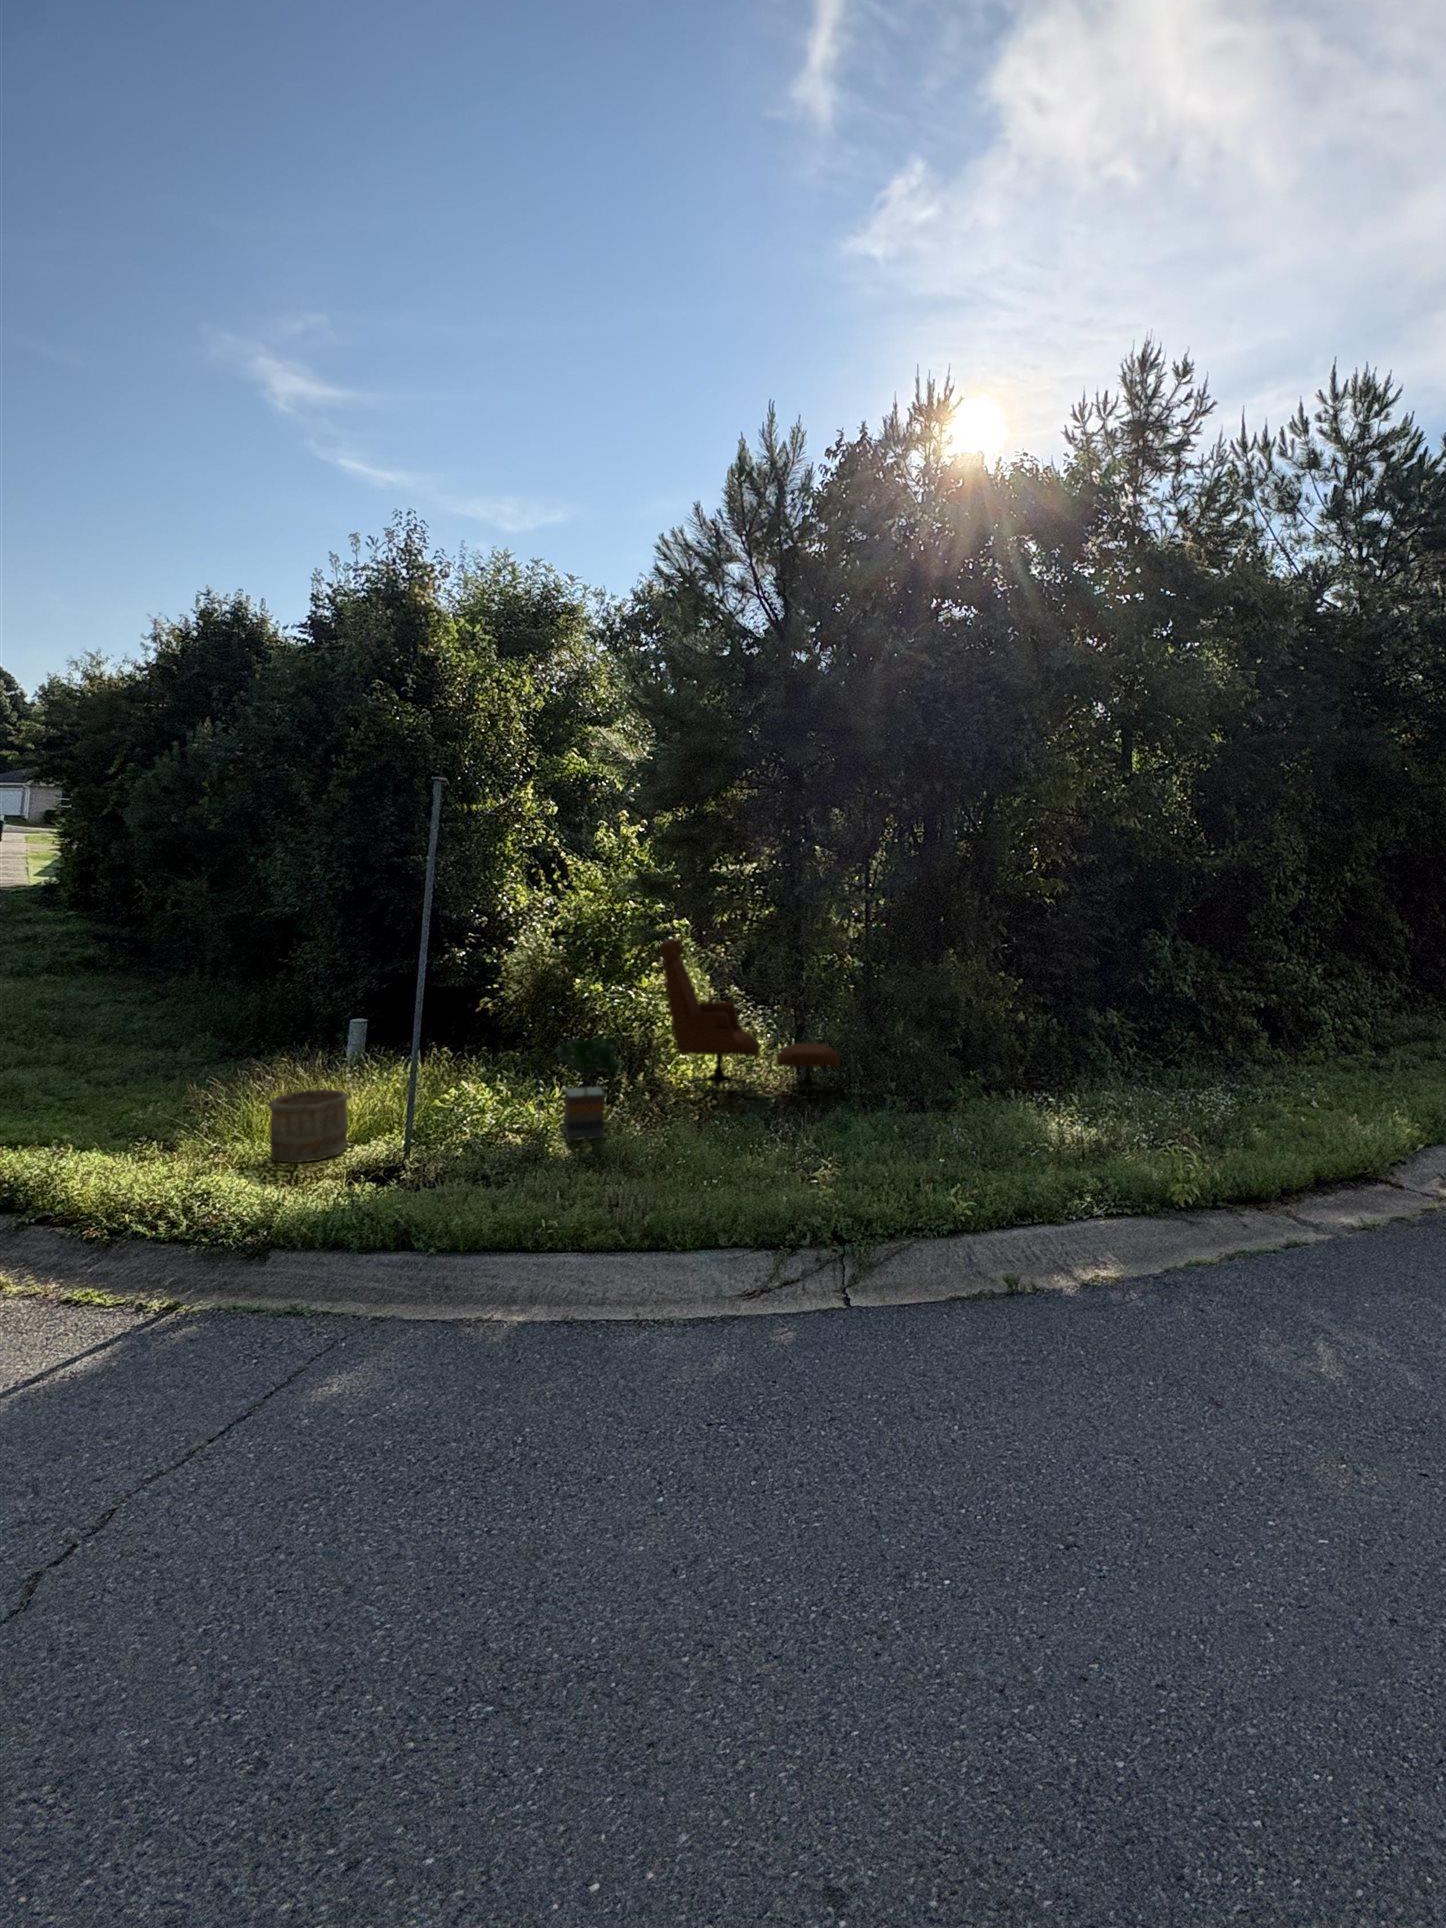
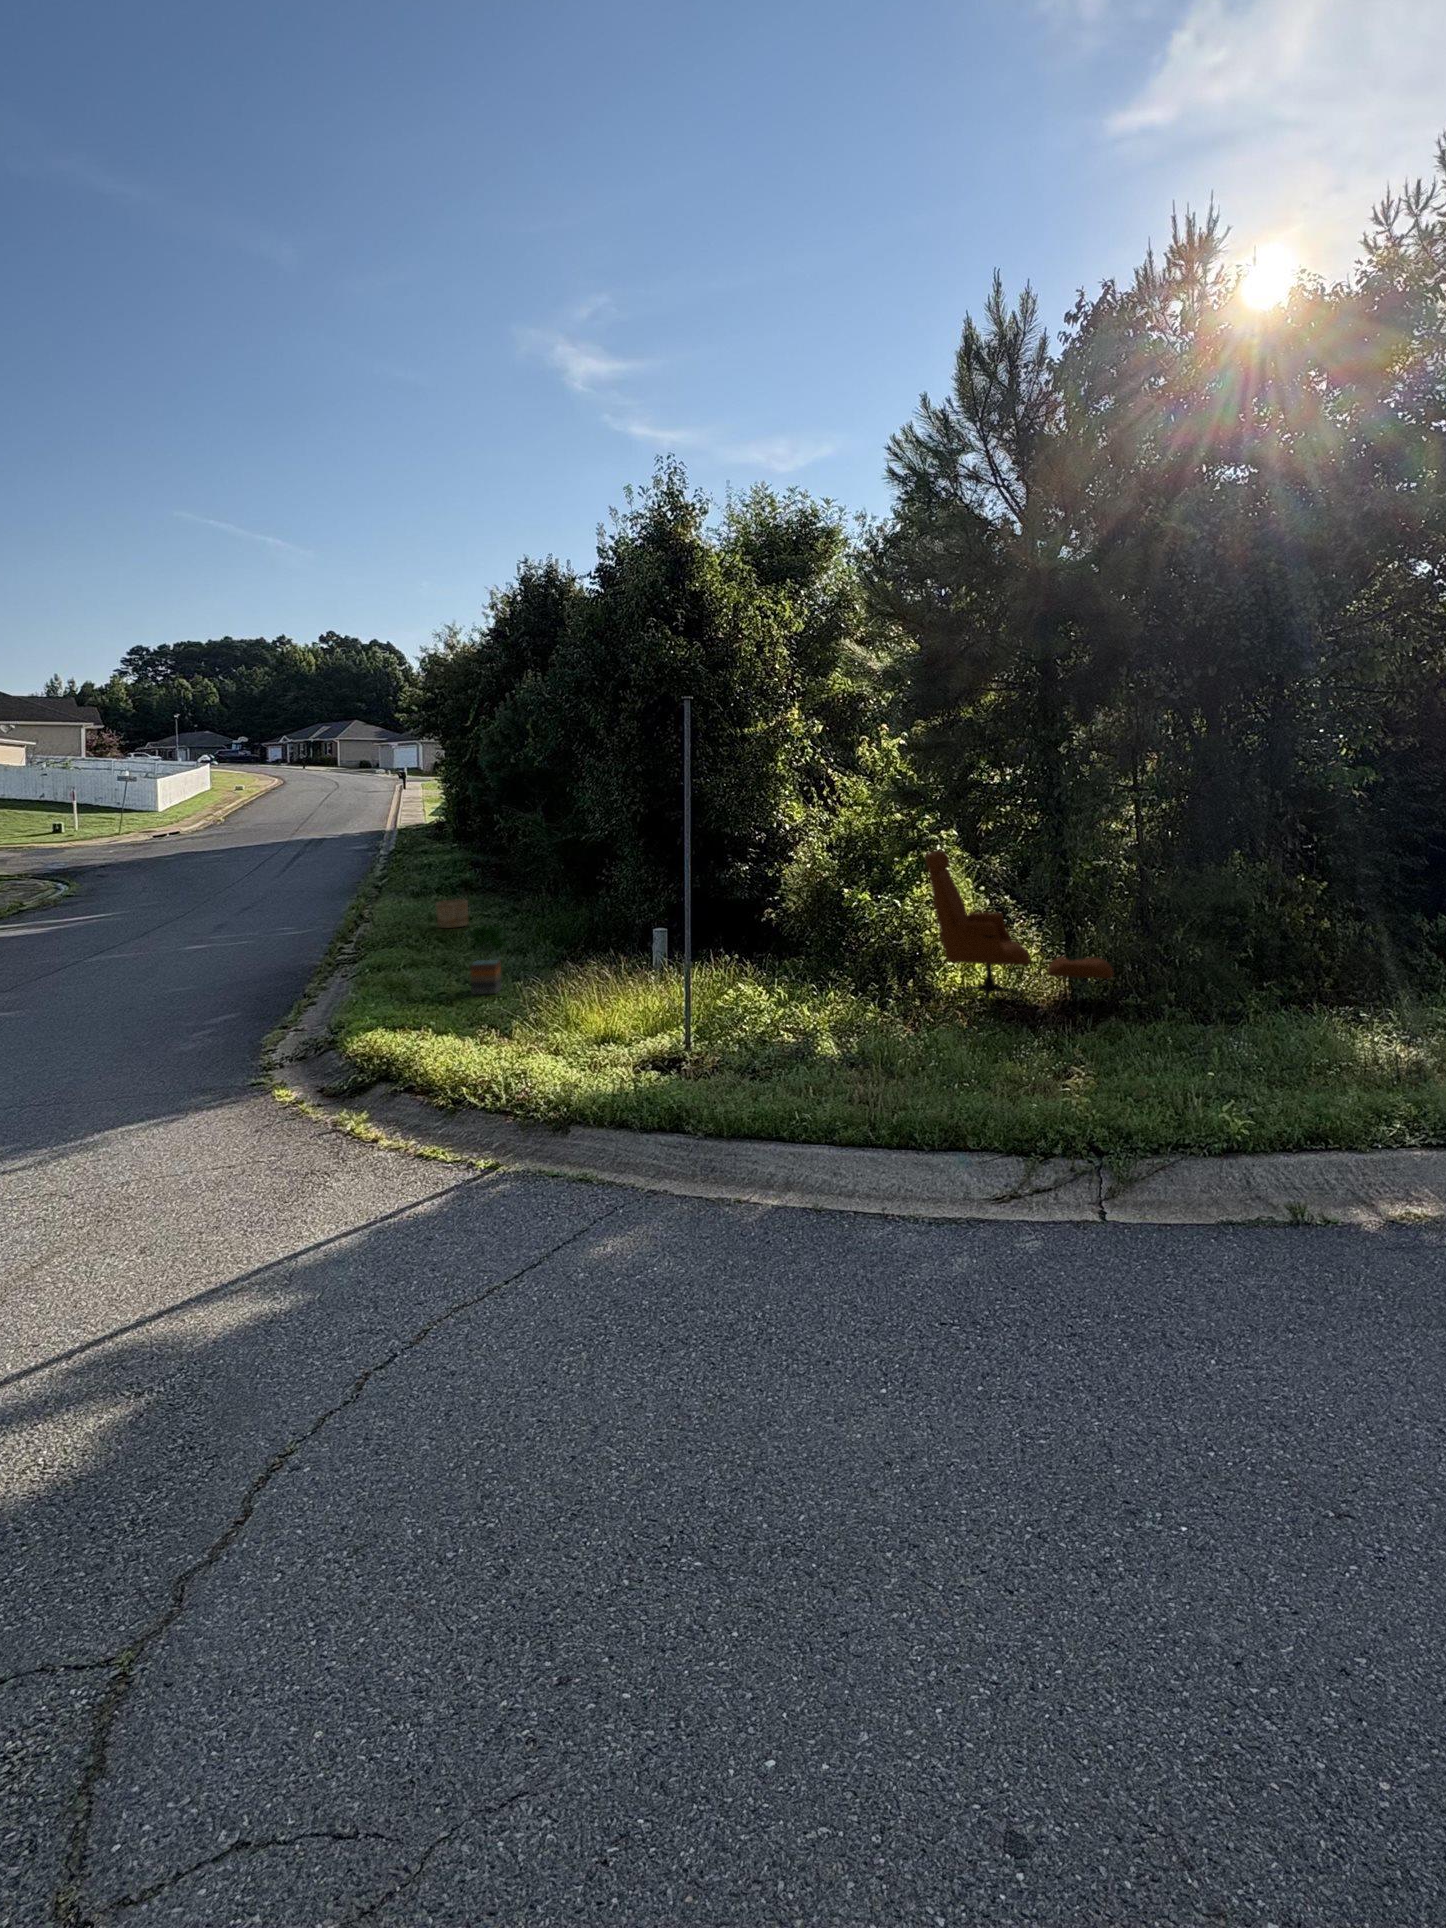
potted tree: present [555,1037,621,1140] -> present [466,925,508,994]
wooden bucket: present [268,1089,350,1163] -> present [436,899,468,928]

